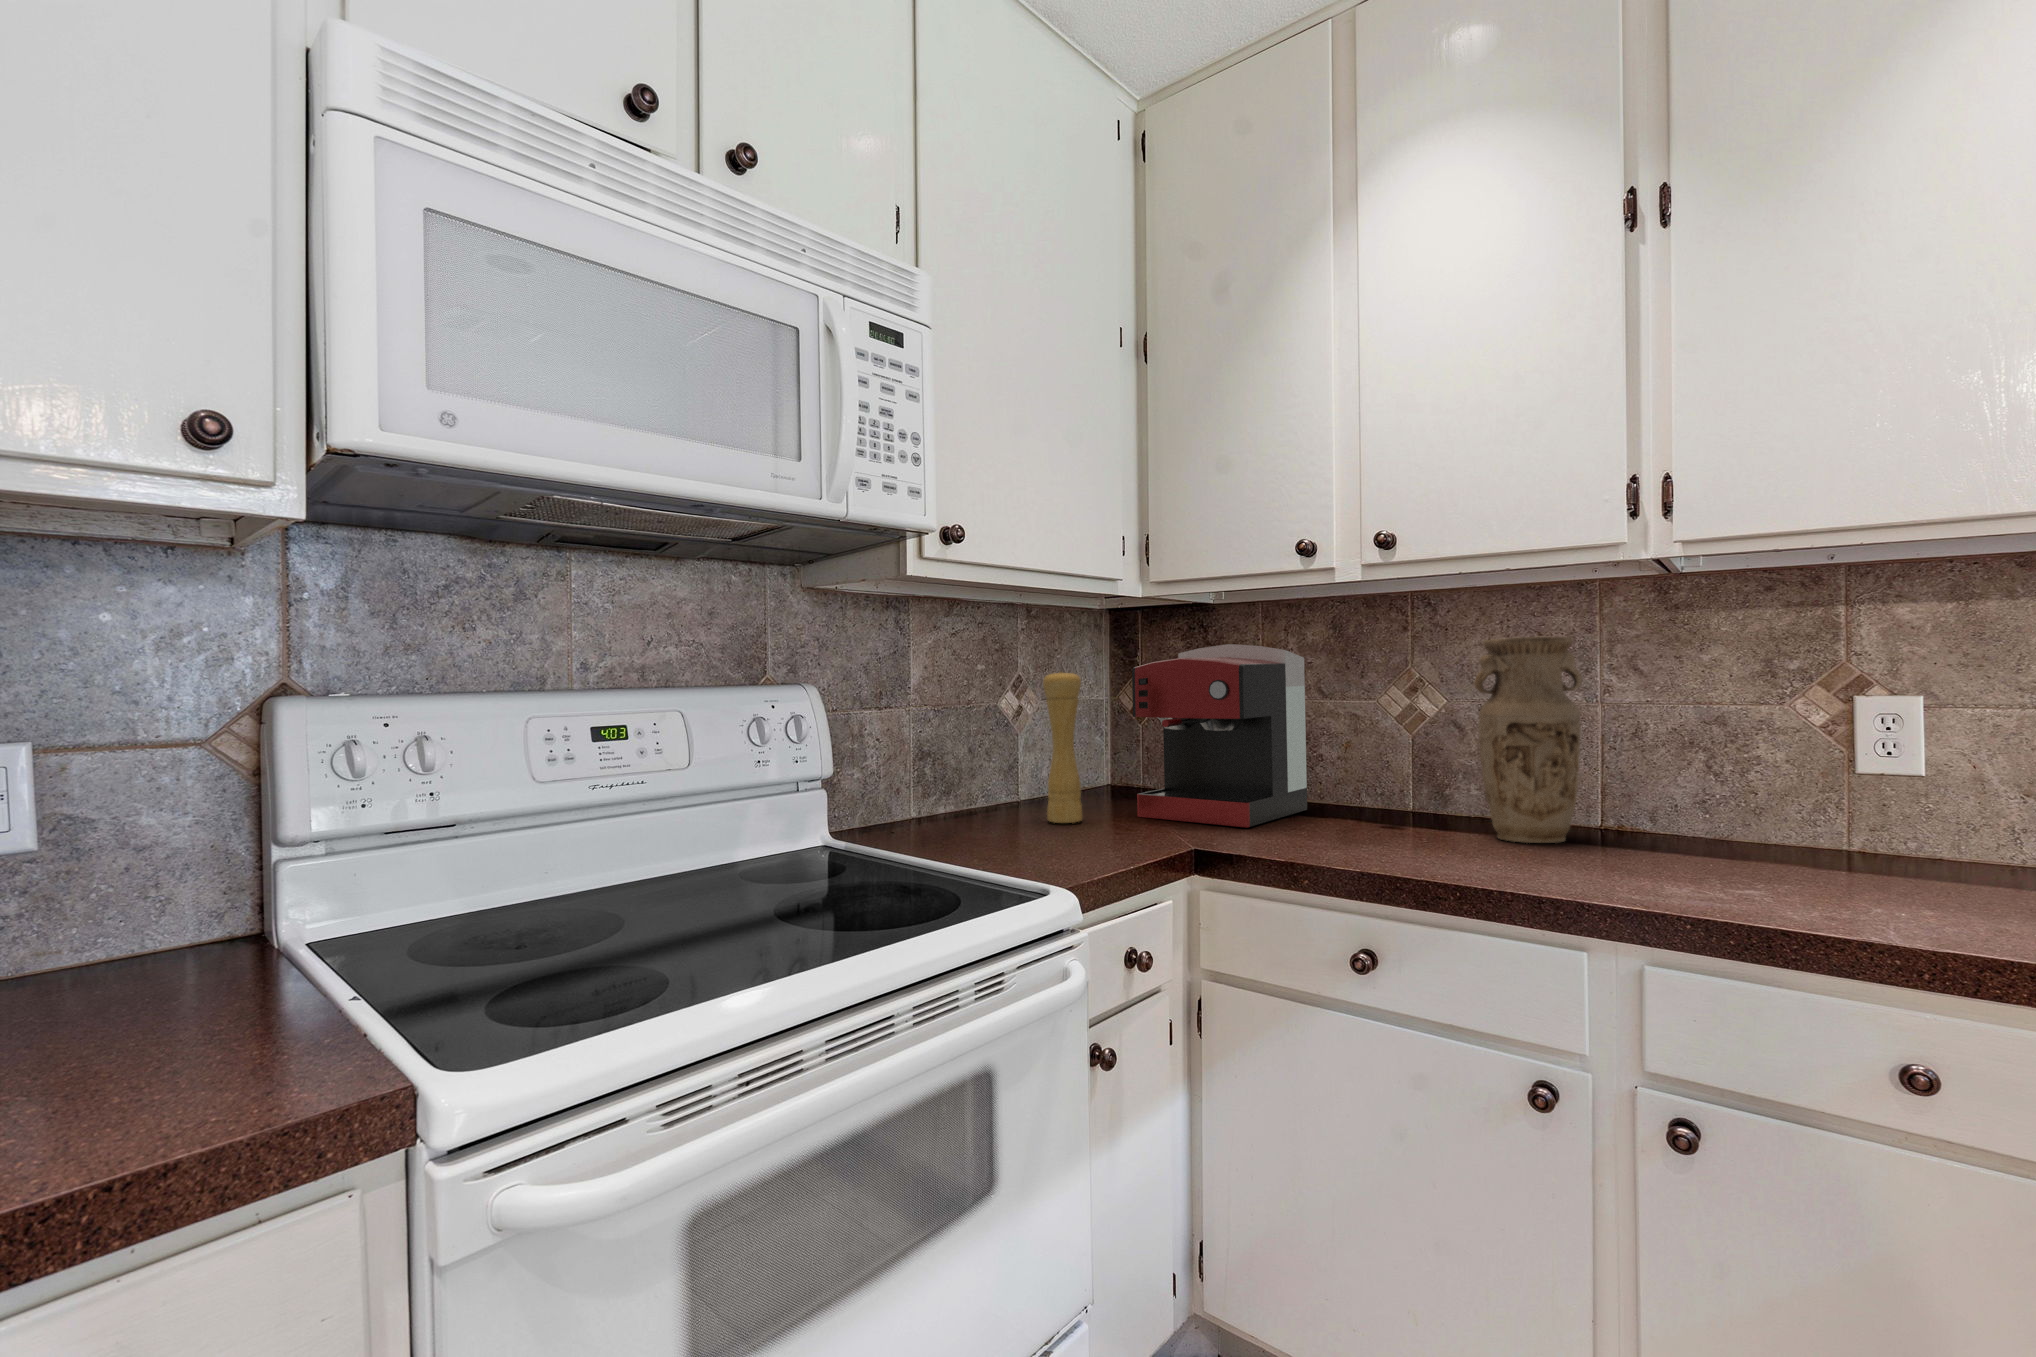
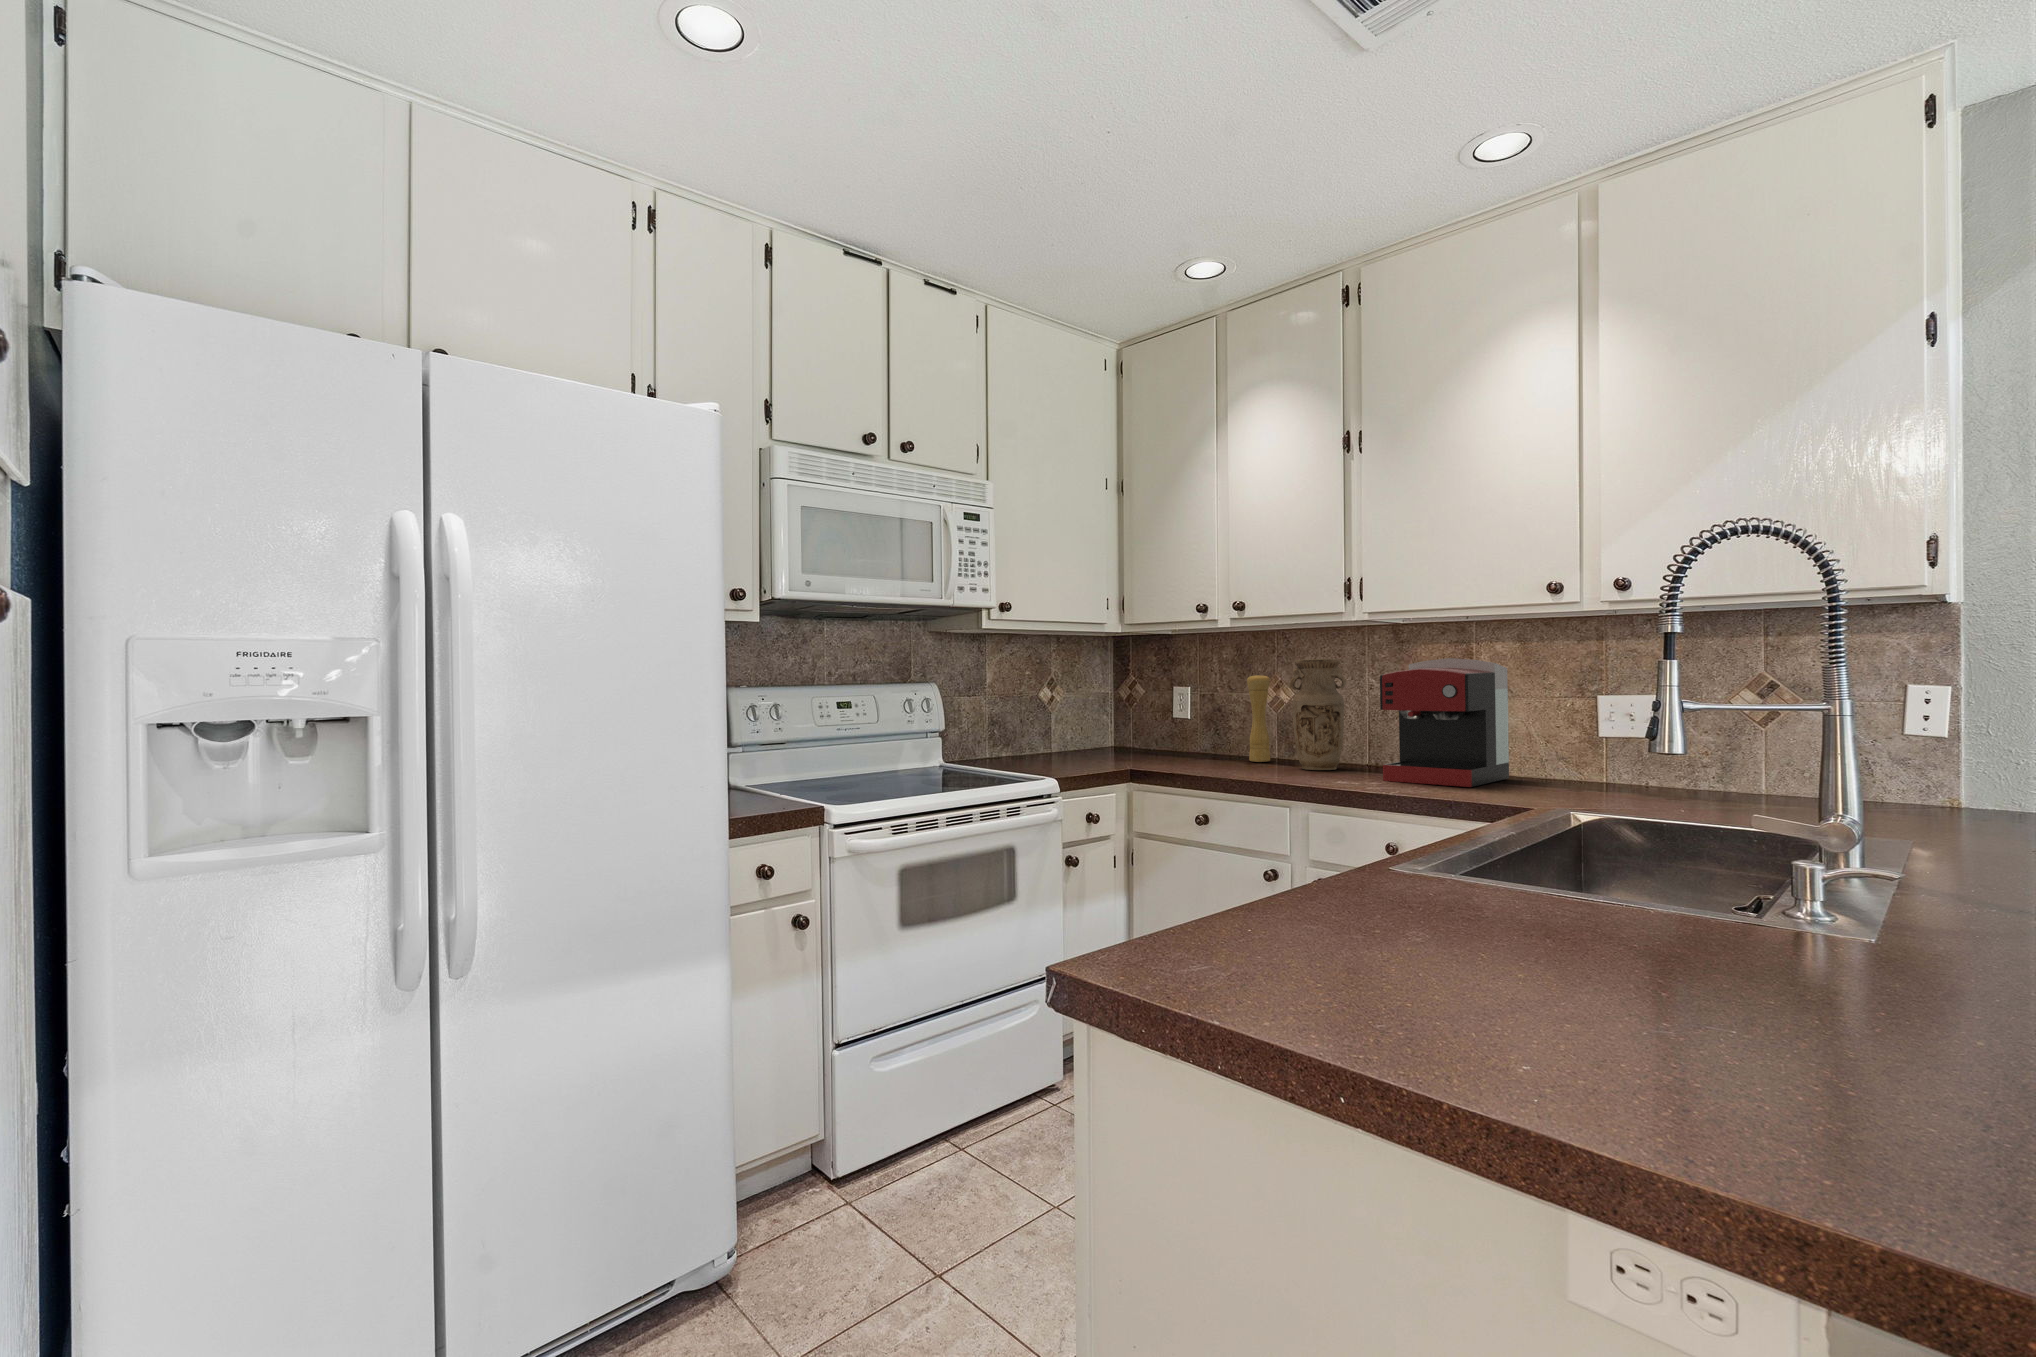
coffee maker: present [1132,644,1307,827] -> present [1380,658,1509,787]
pepper mill: present [1043,671,1082,823] -> present [1247,674,1270,762]

